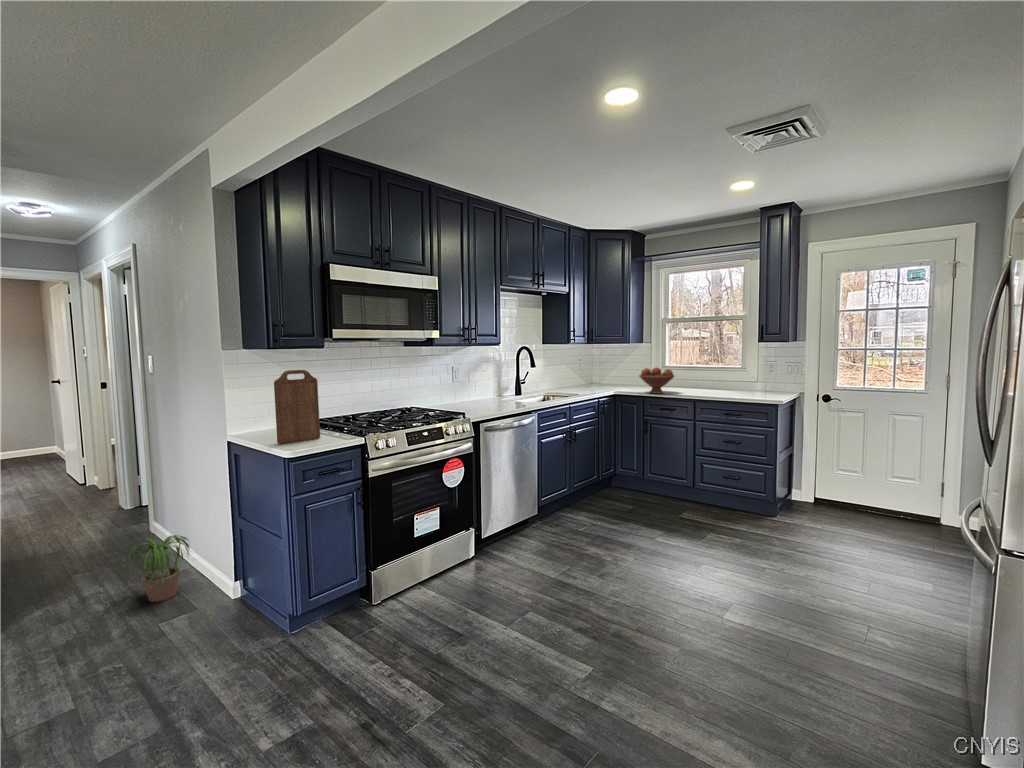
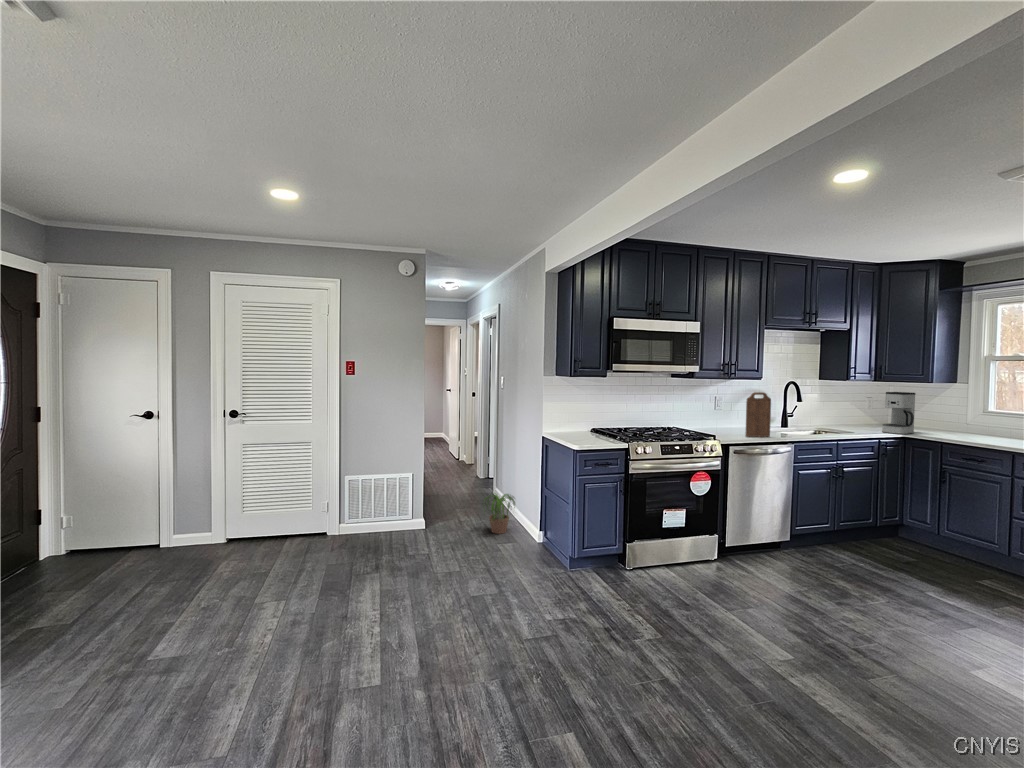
coffee maker: none [599,353,622,393] -> present [882,392,916,434]
fruit bowl: present [639,368,674,394] -> none [935,411,986,440]
cutting board: present [274,370,320,444] -> present [746,392,771,437]

